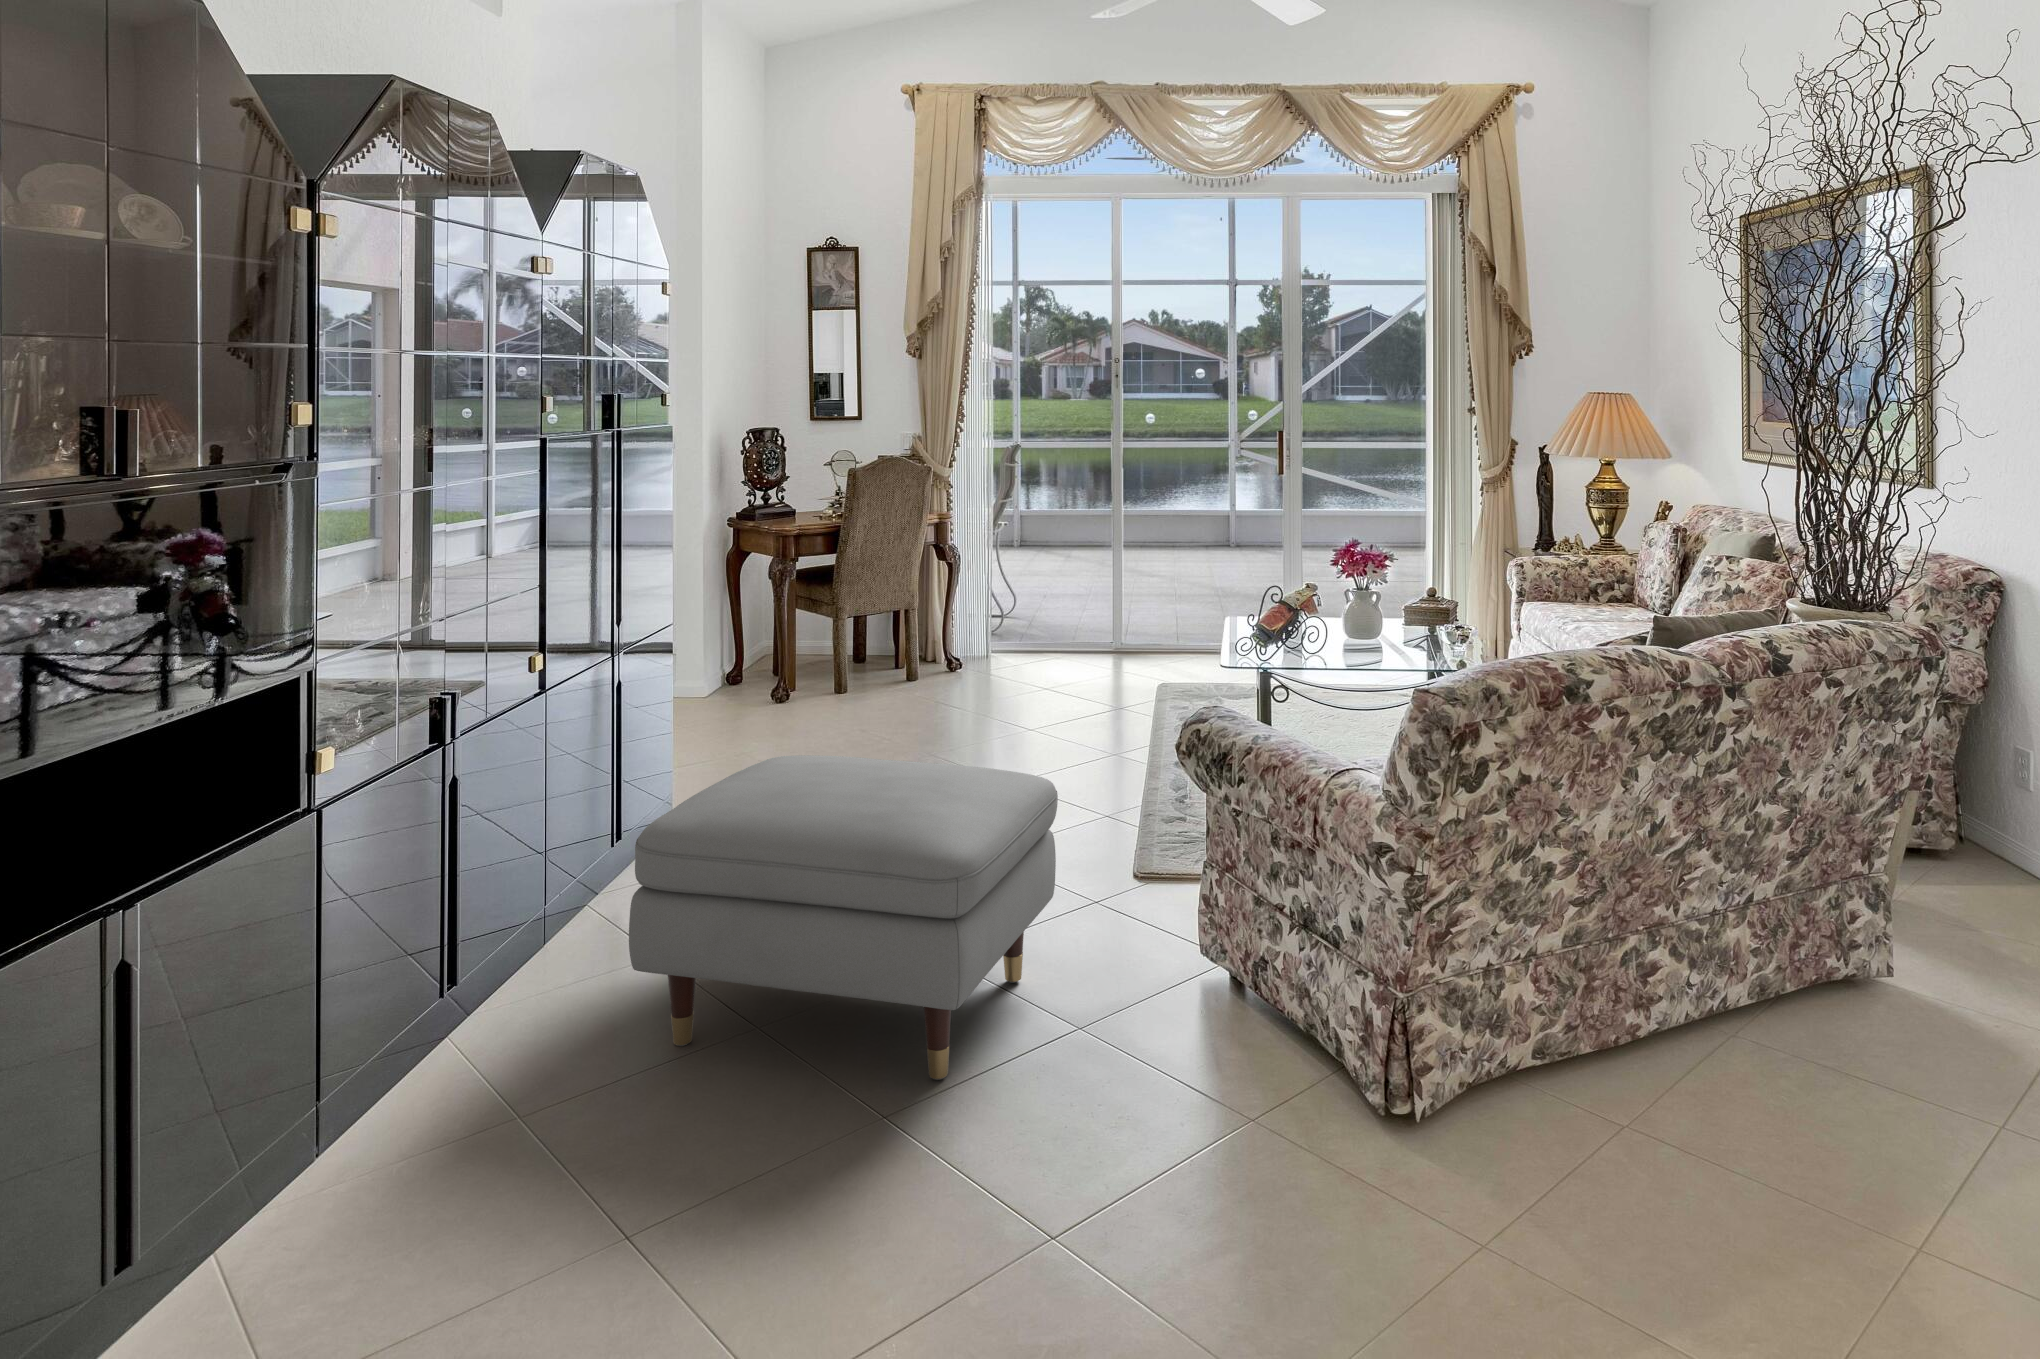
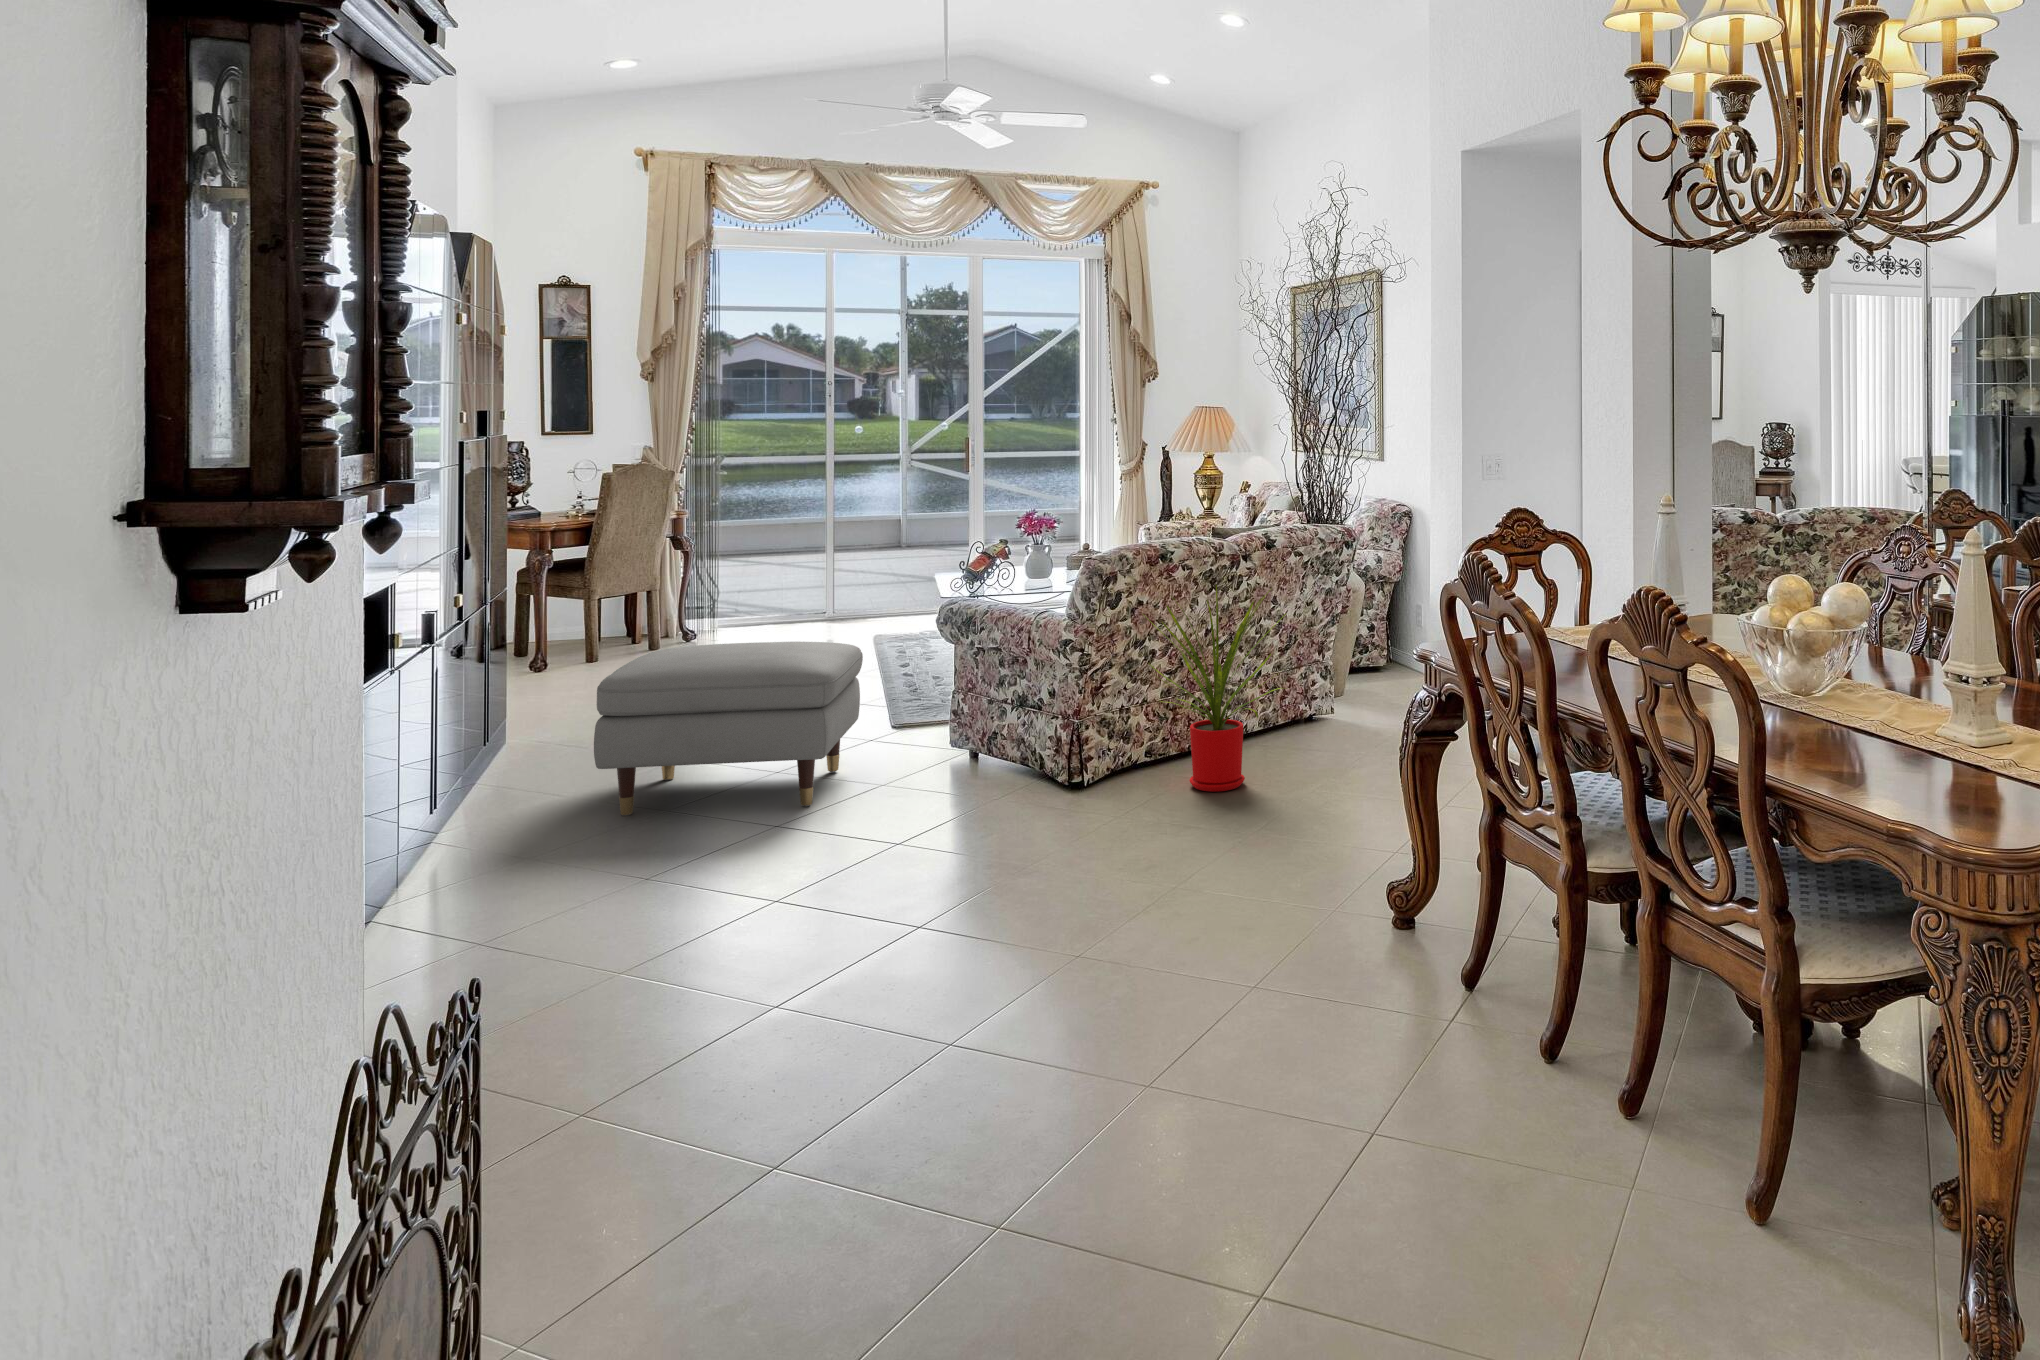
house plant: none [1528,751,1854,1201] -> present [1144,585,1288,792]

